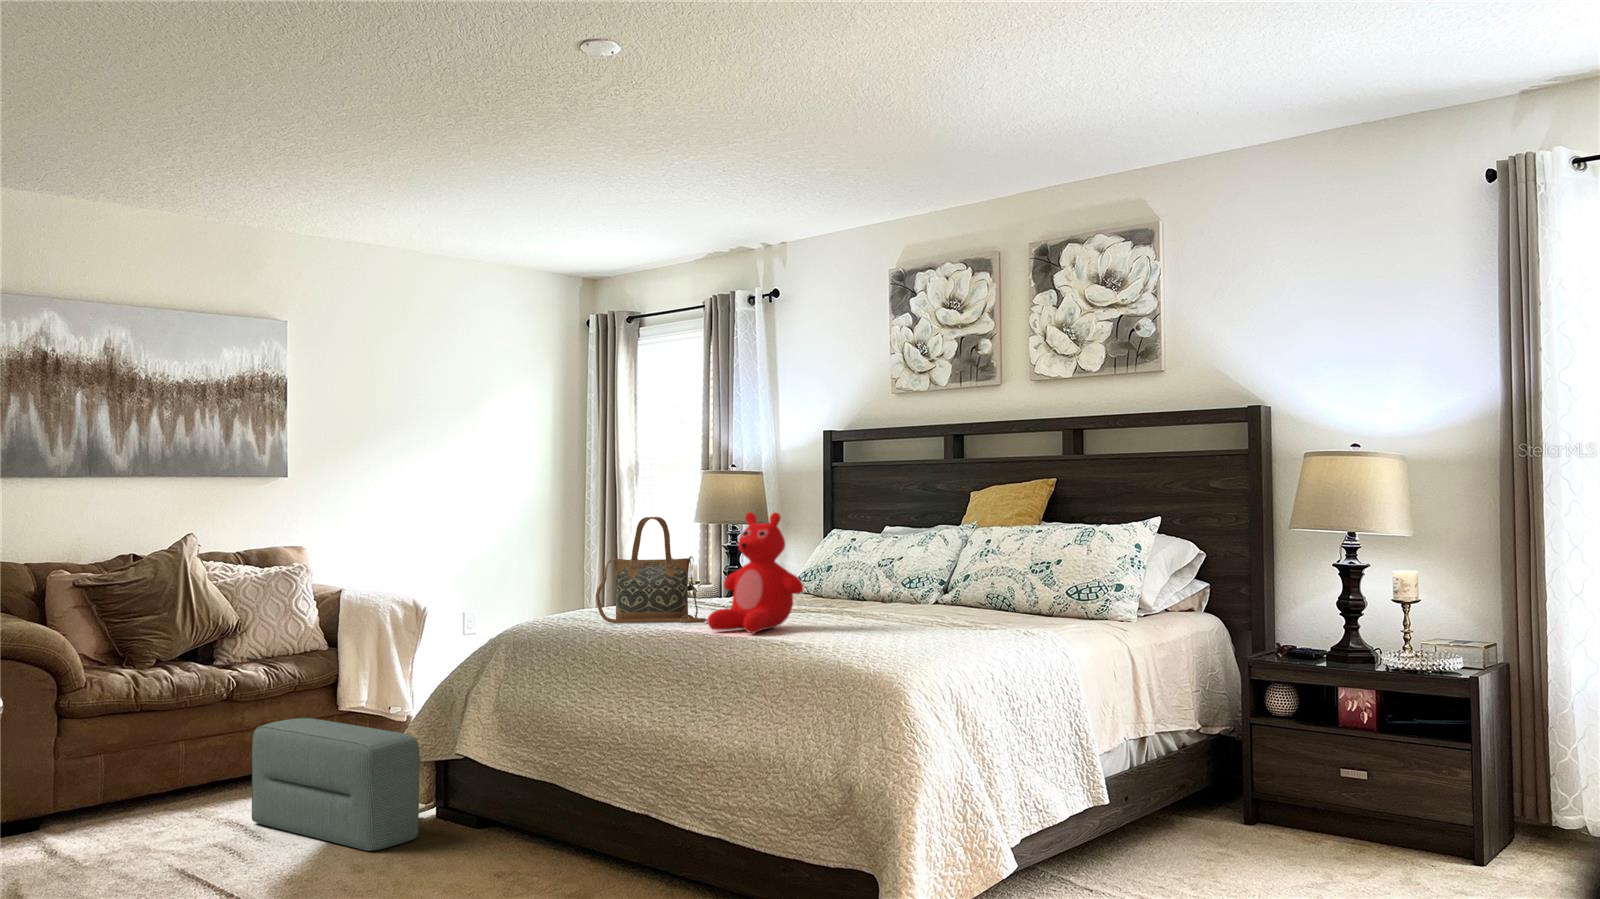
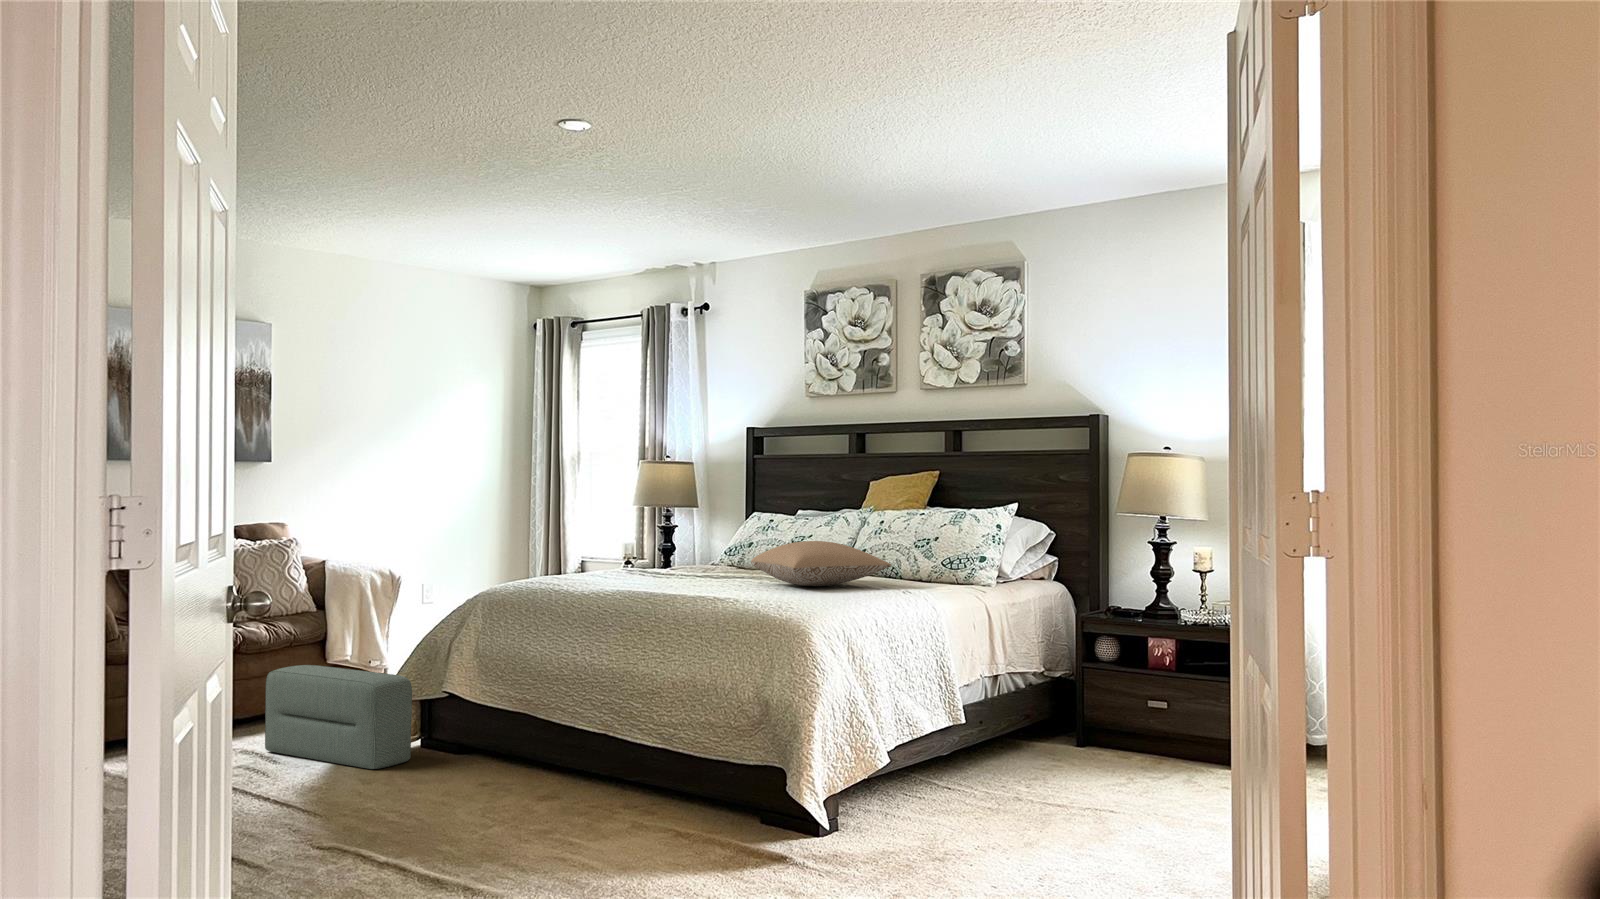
teddy bear: present [707,512,803,633] -> none [653,496,730,592]
handbag: present [596,517,706,623] -> none [559,499,650,585]
pillow: none [830,567,1006,623] -> present [751,541,891,586]

